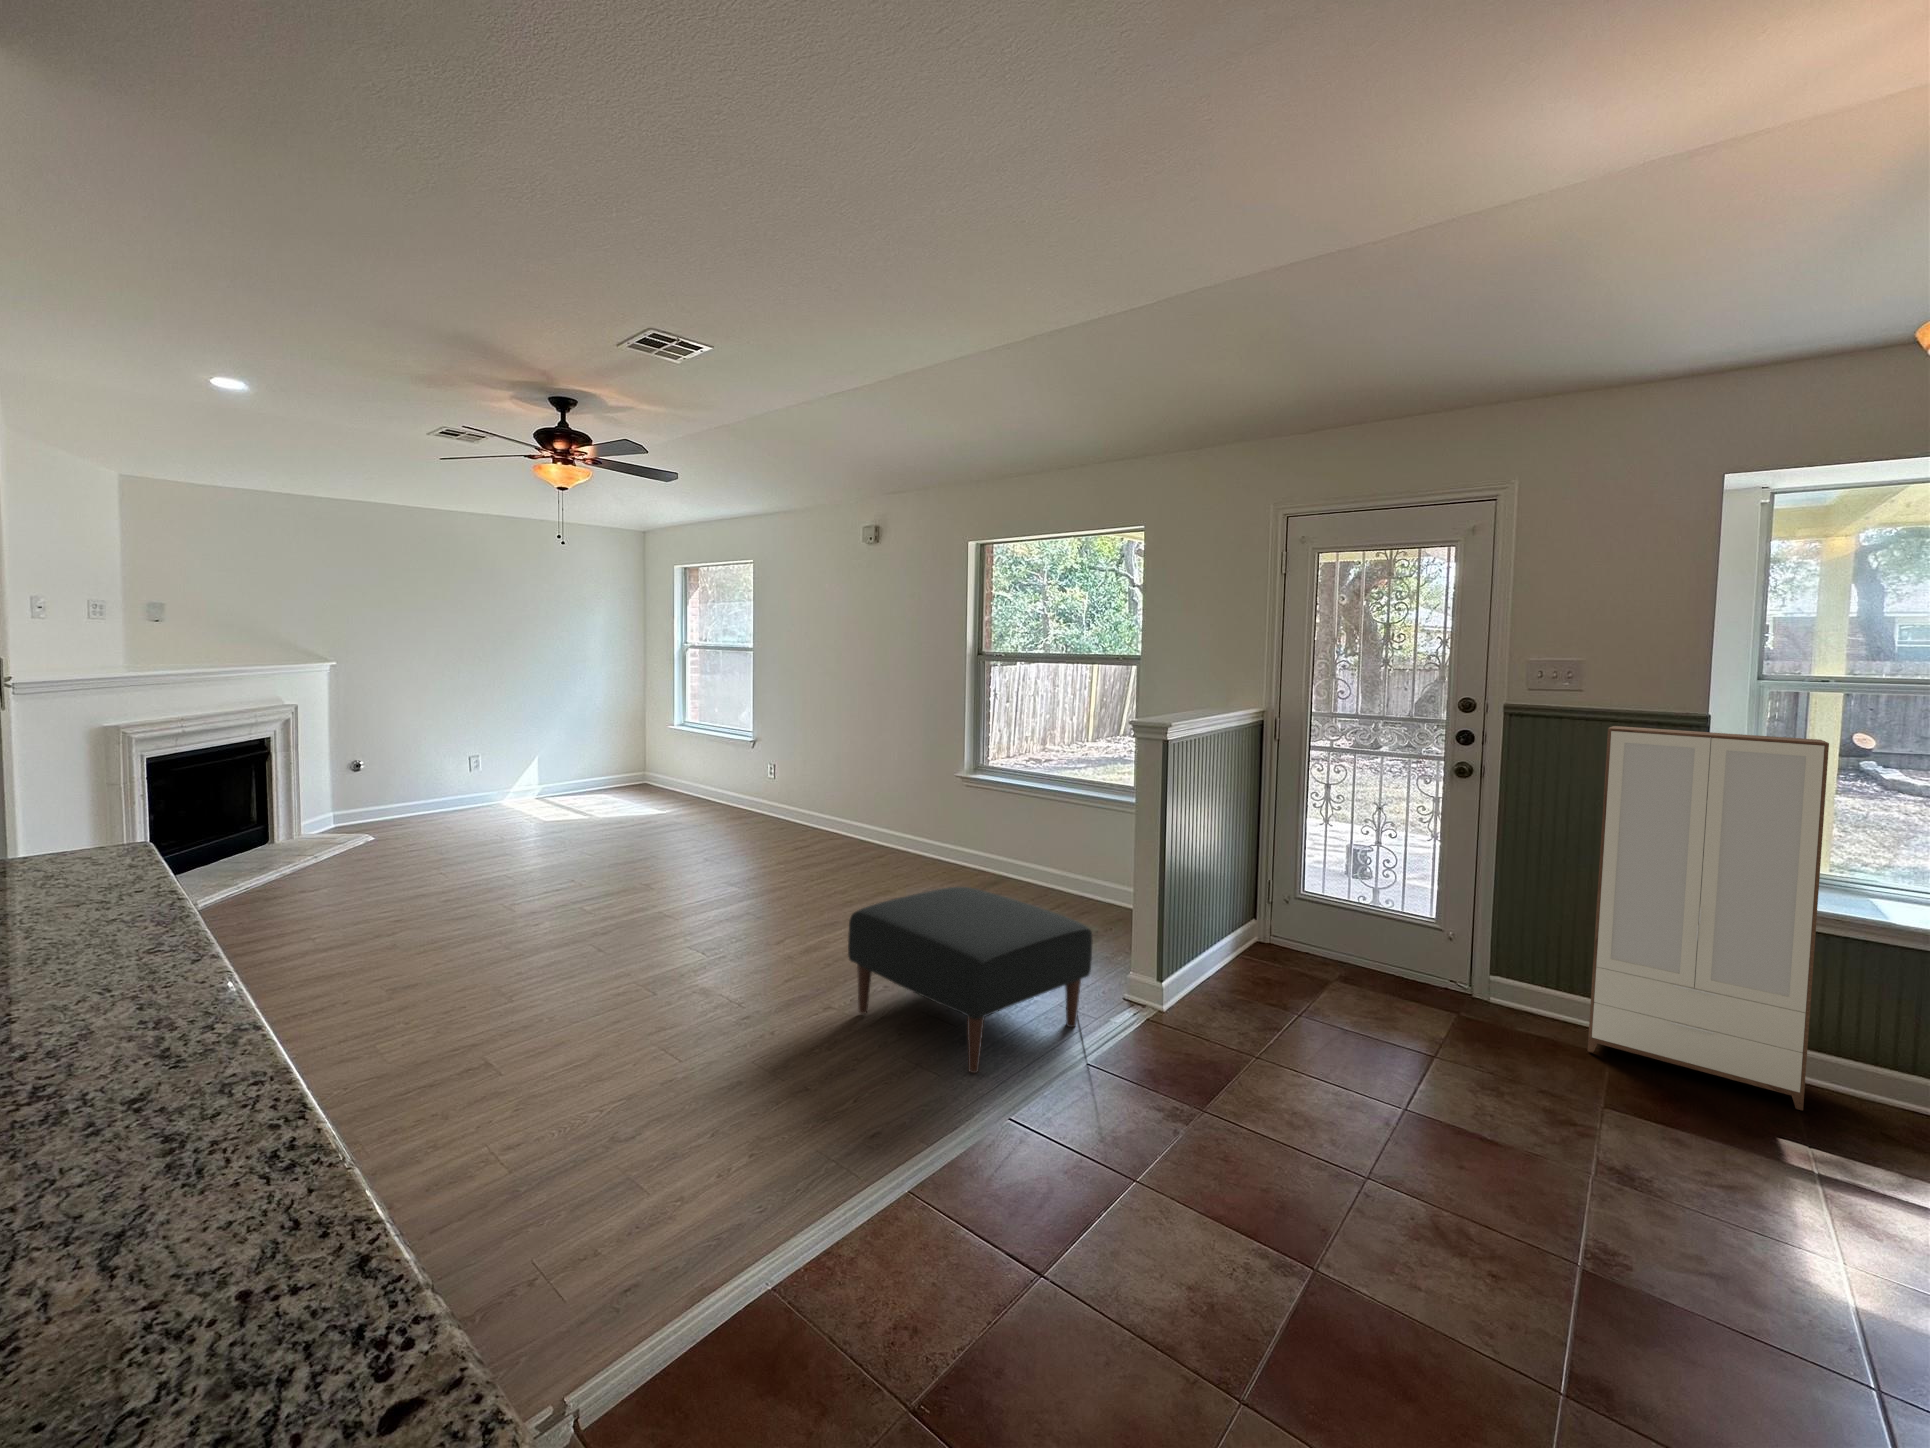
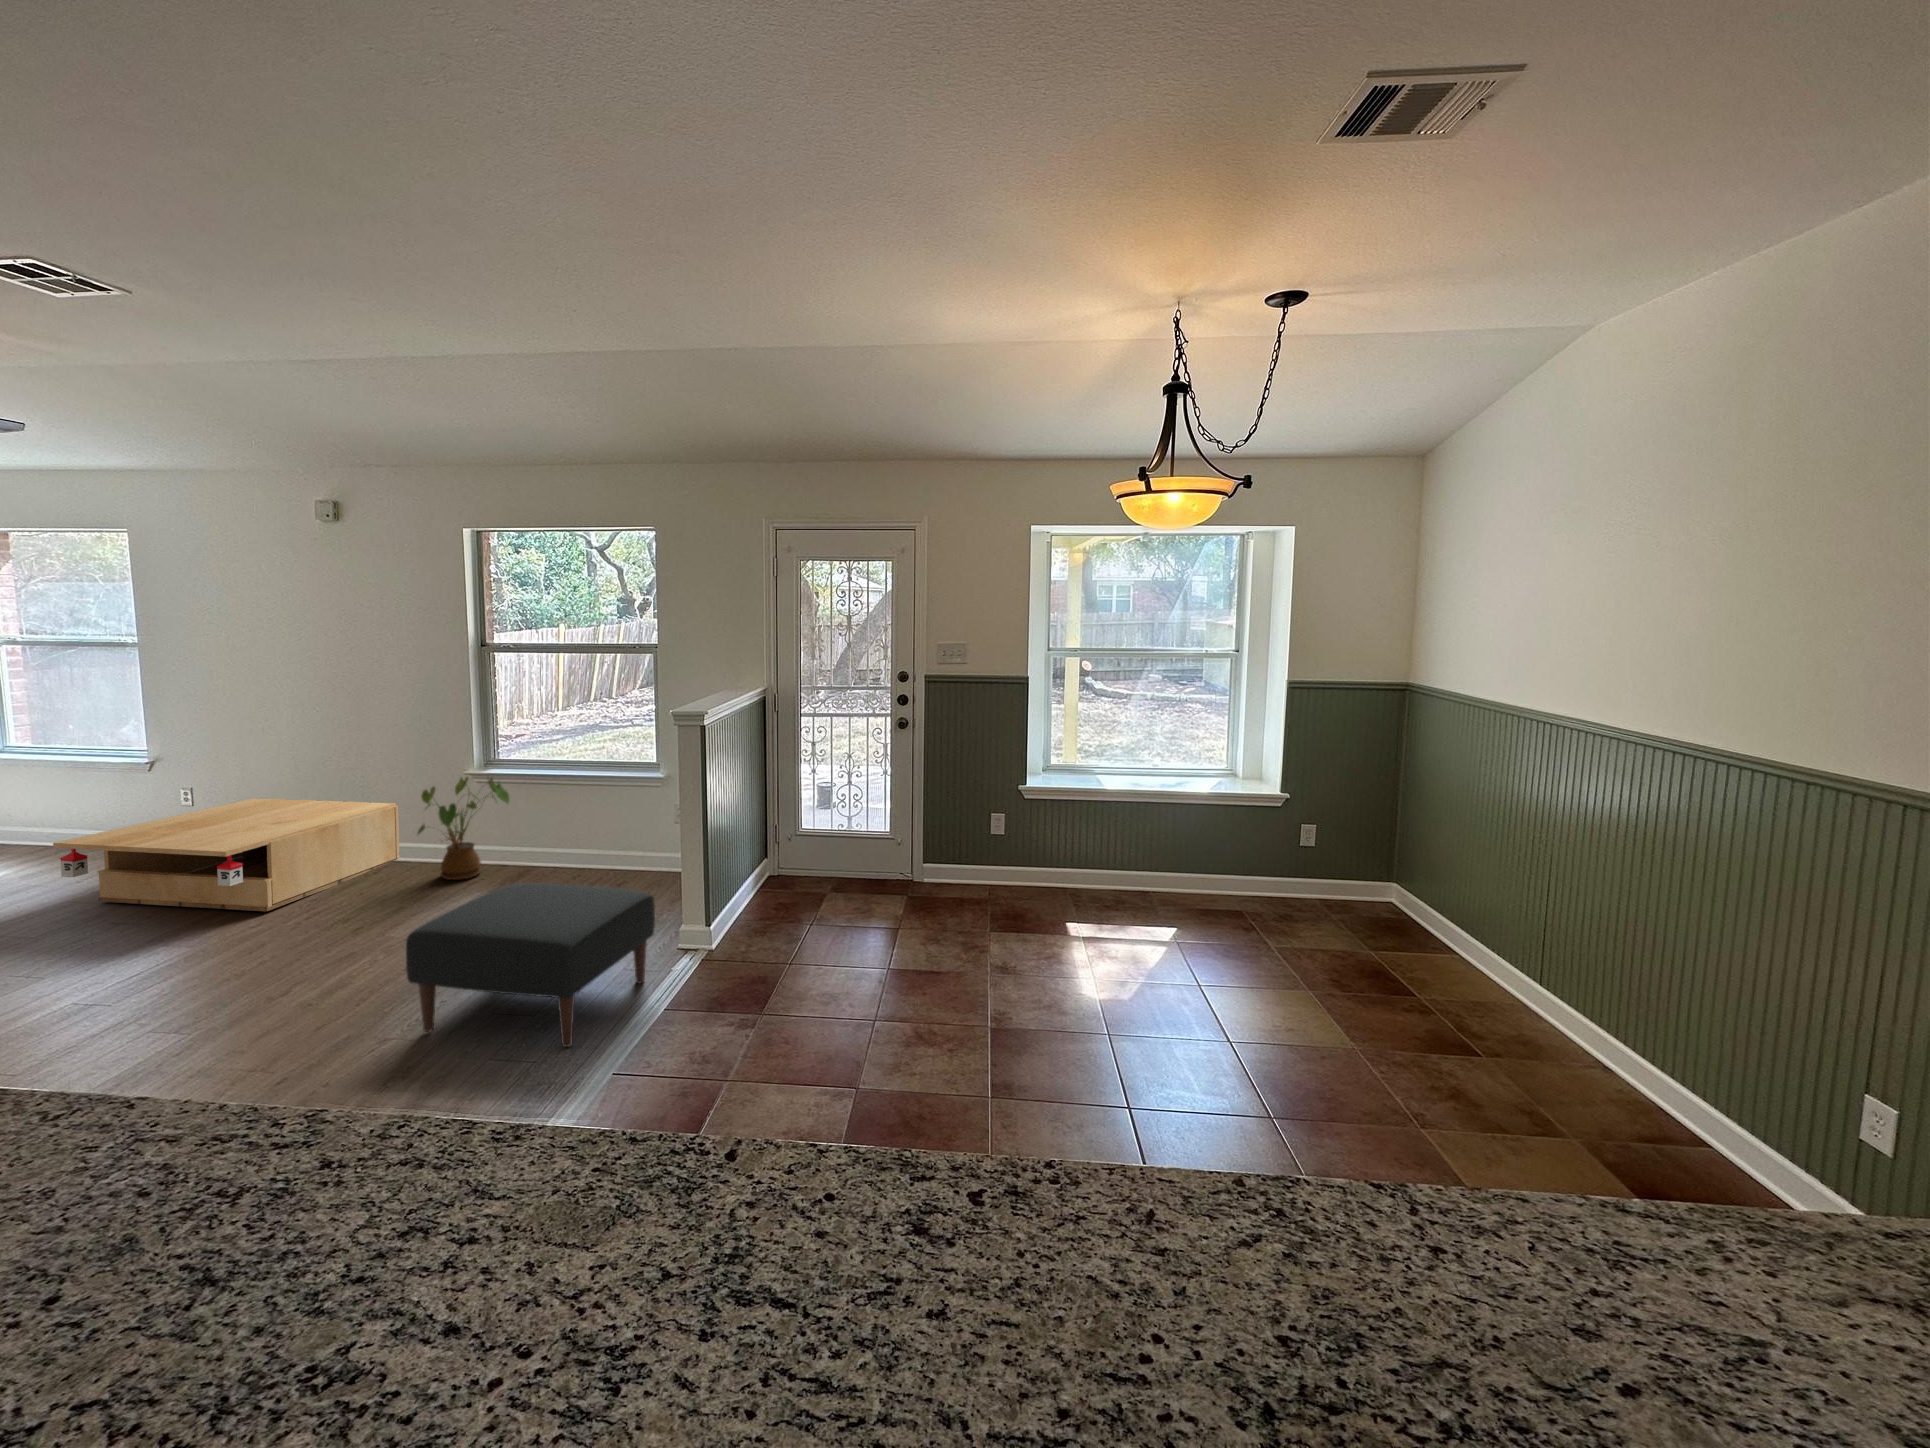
cabinet: present [1588,726,1829,1110] -> none [979,686,1082,905]
coffee table: none [681,779,906,873] -> present [53,798,400,911]
house plant: none [909,779,991,878] -> present [418,777,510,880]

